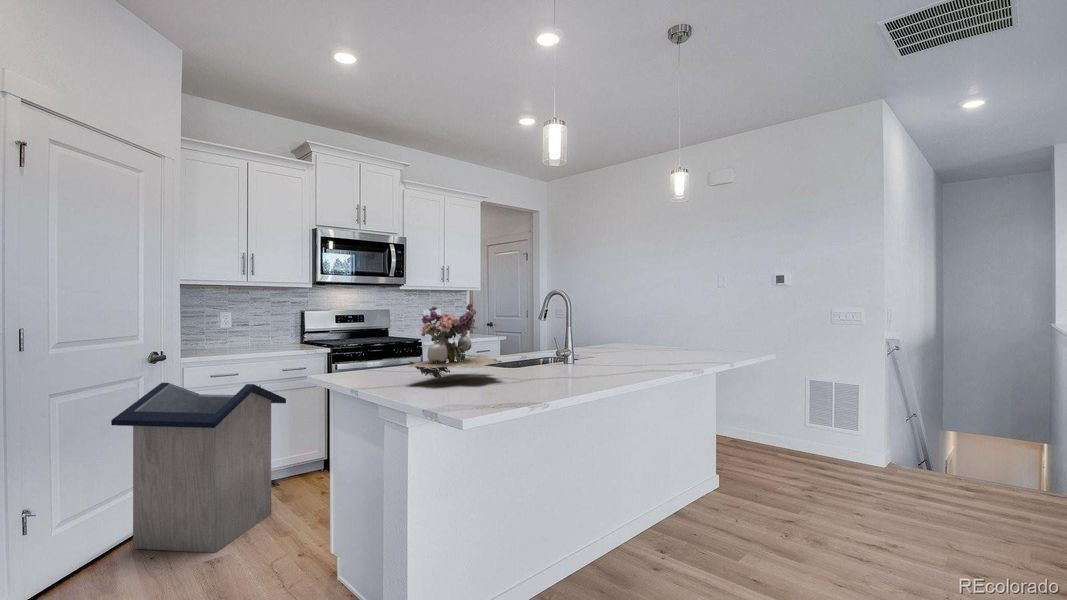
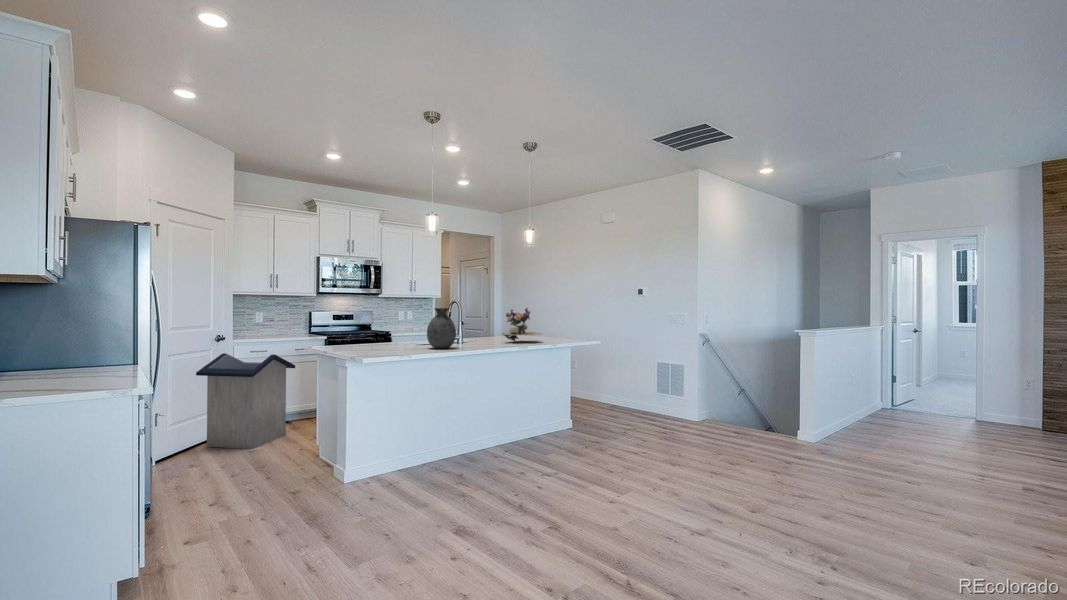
flower arrangement: present [408,302,502,380] -> present [503,308,540,341]
vase: none [538,303,590,376] -> present [427,308,456,348]

